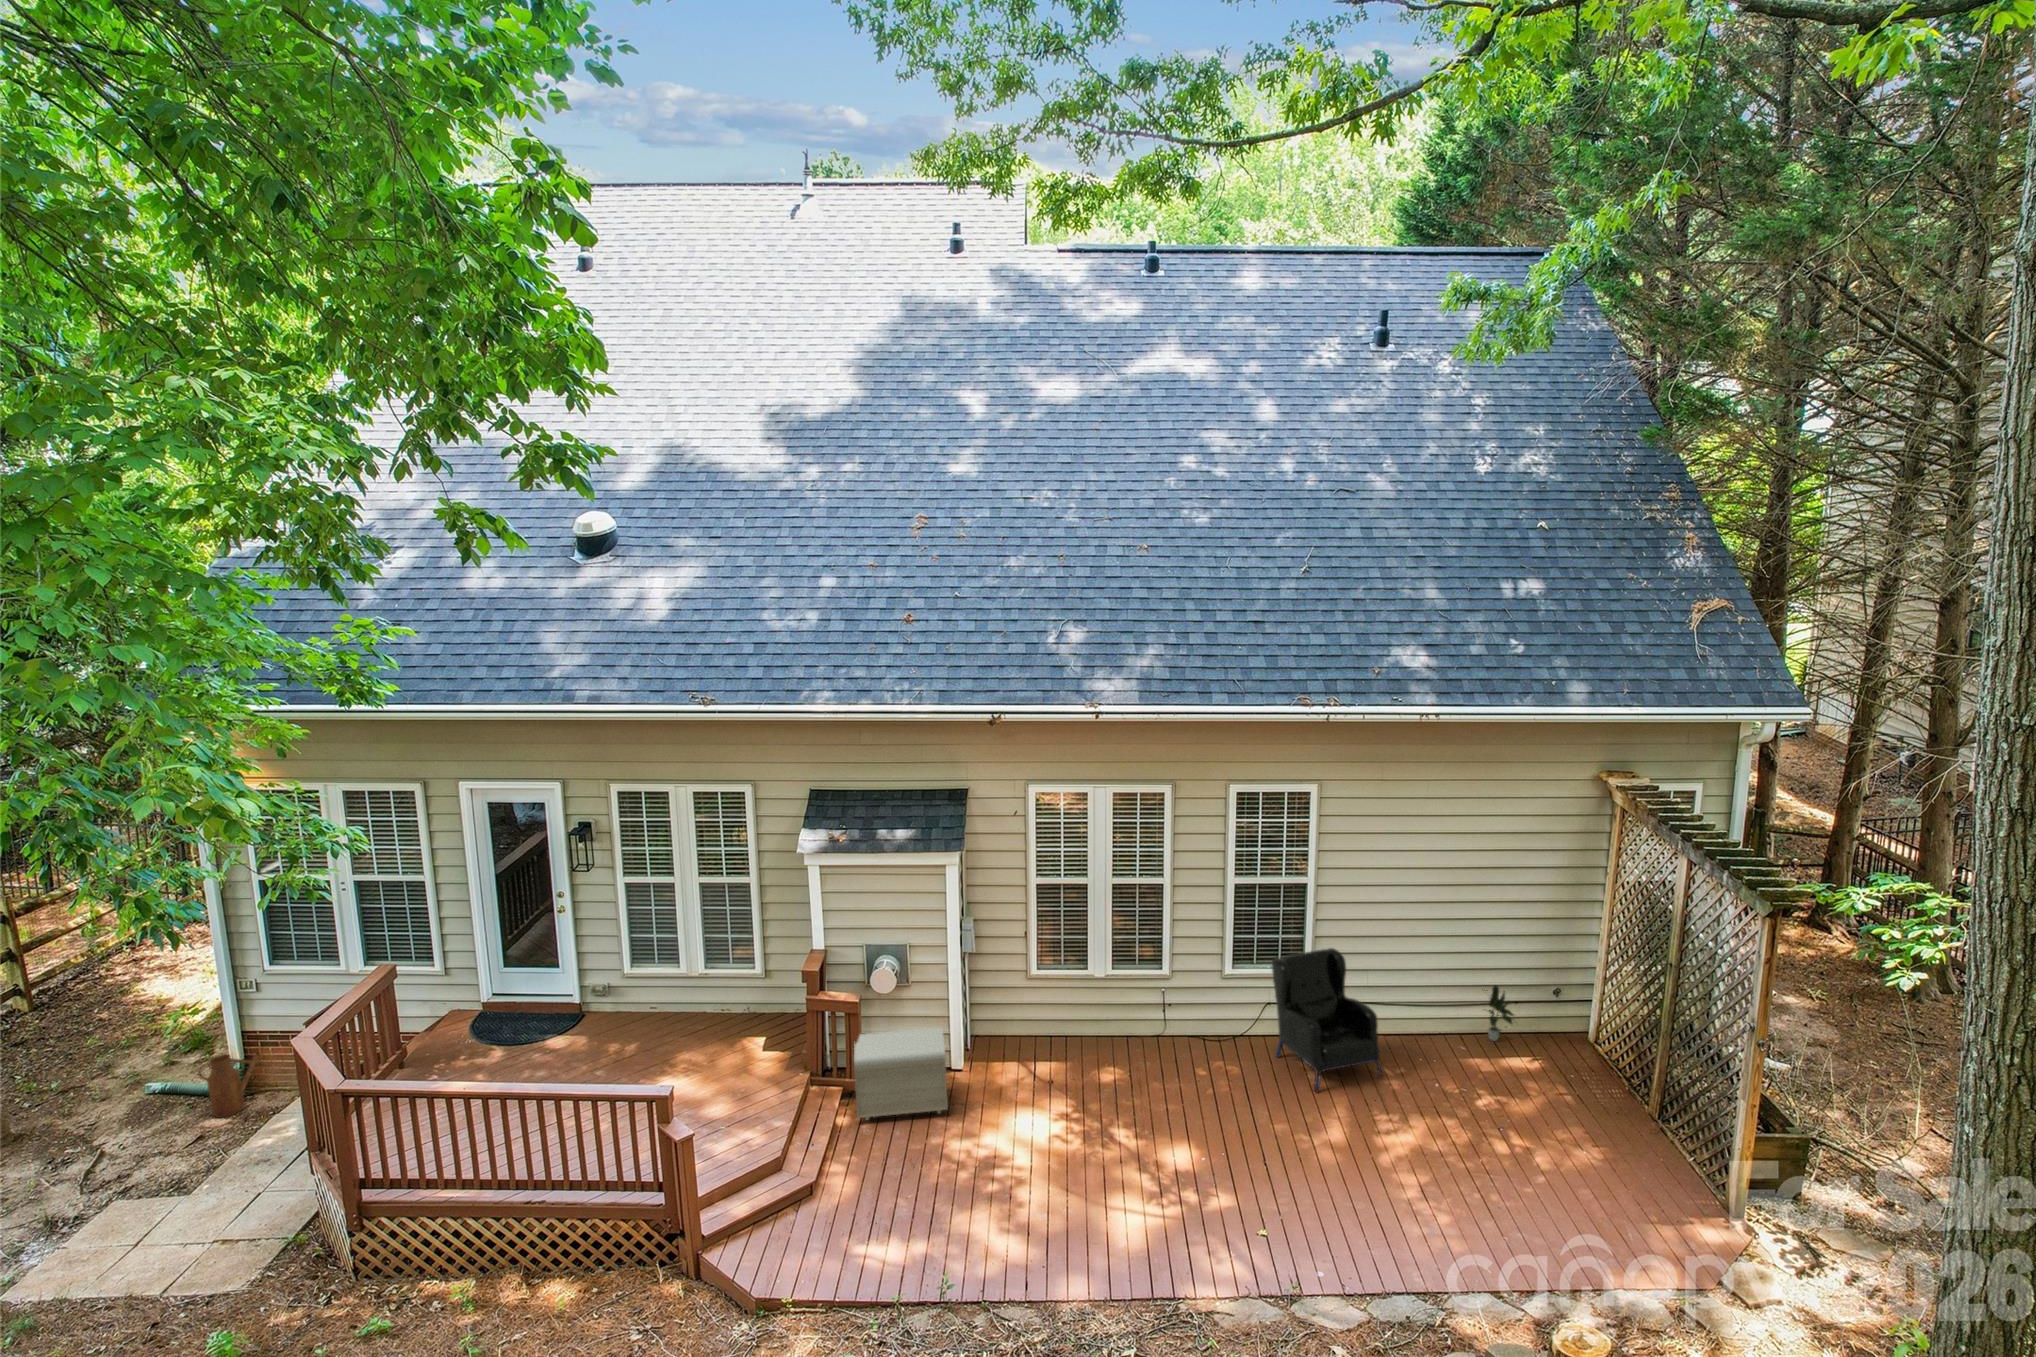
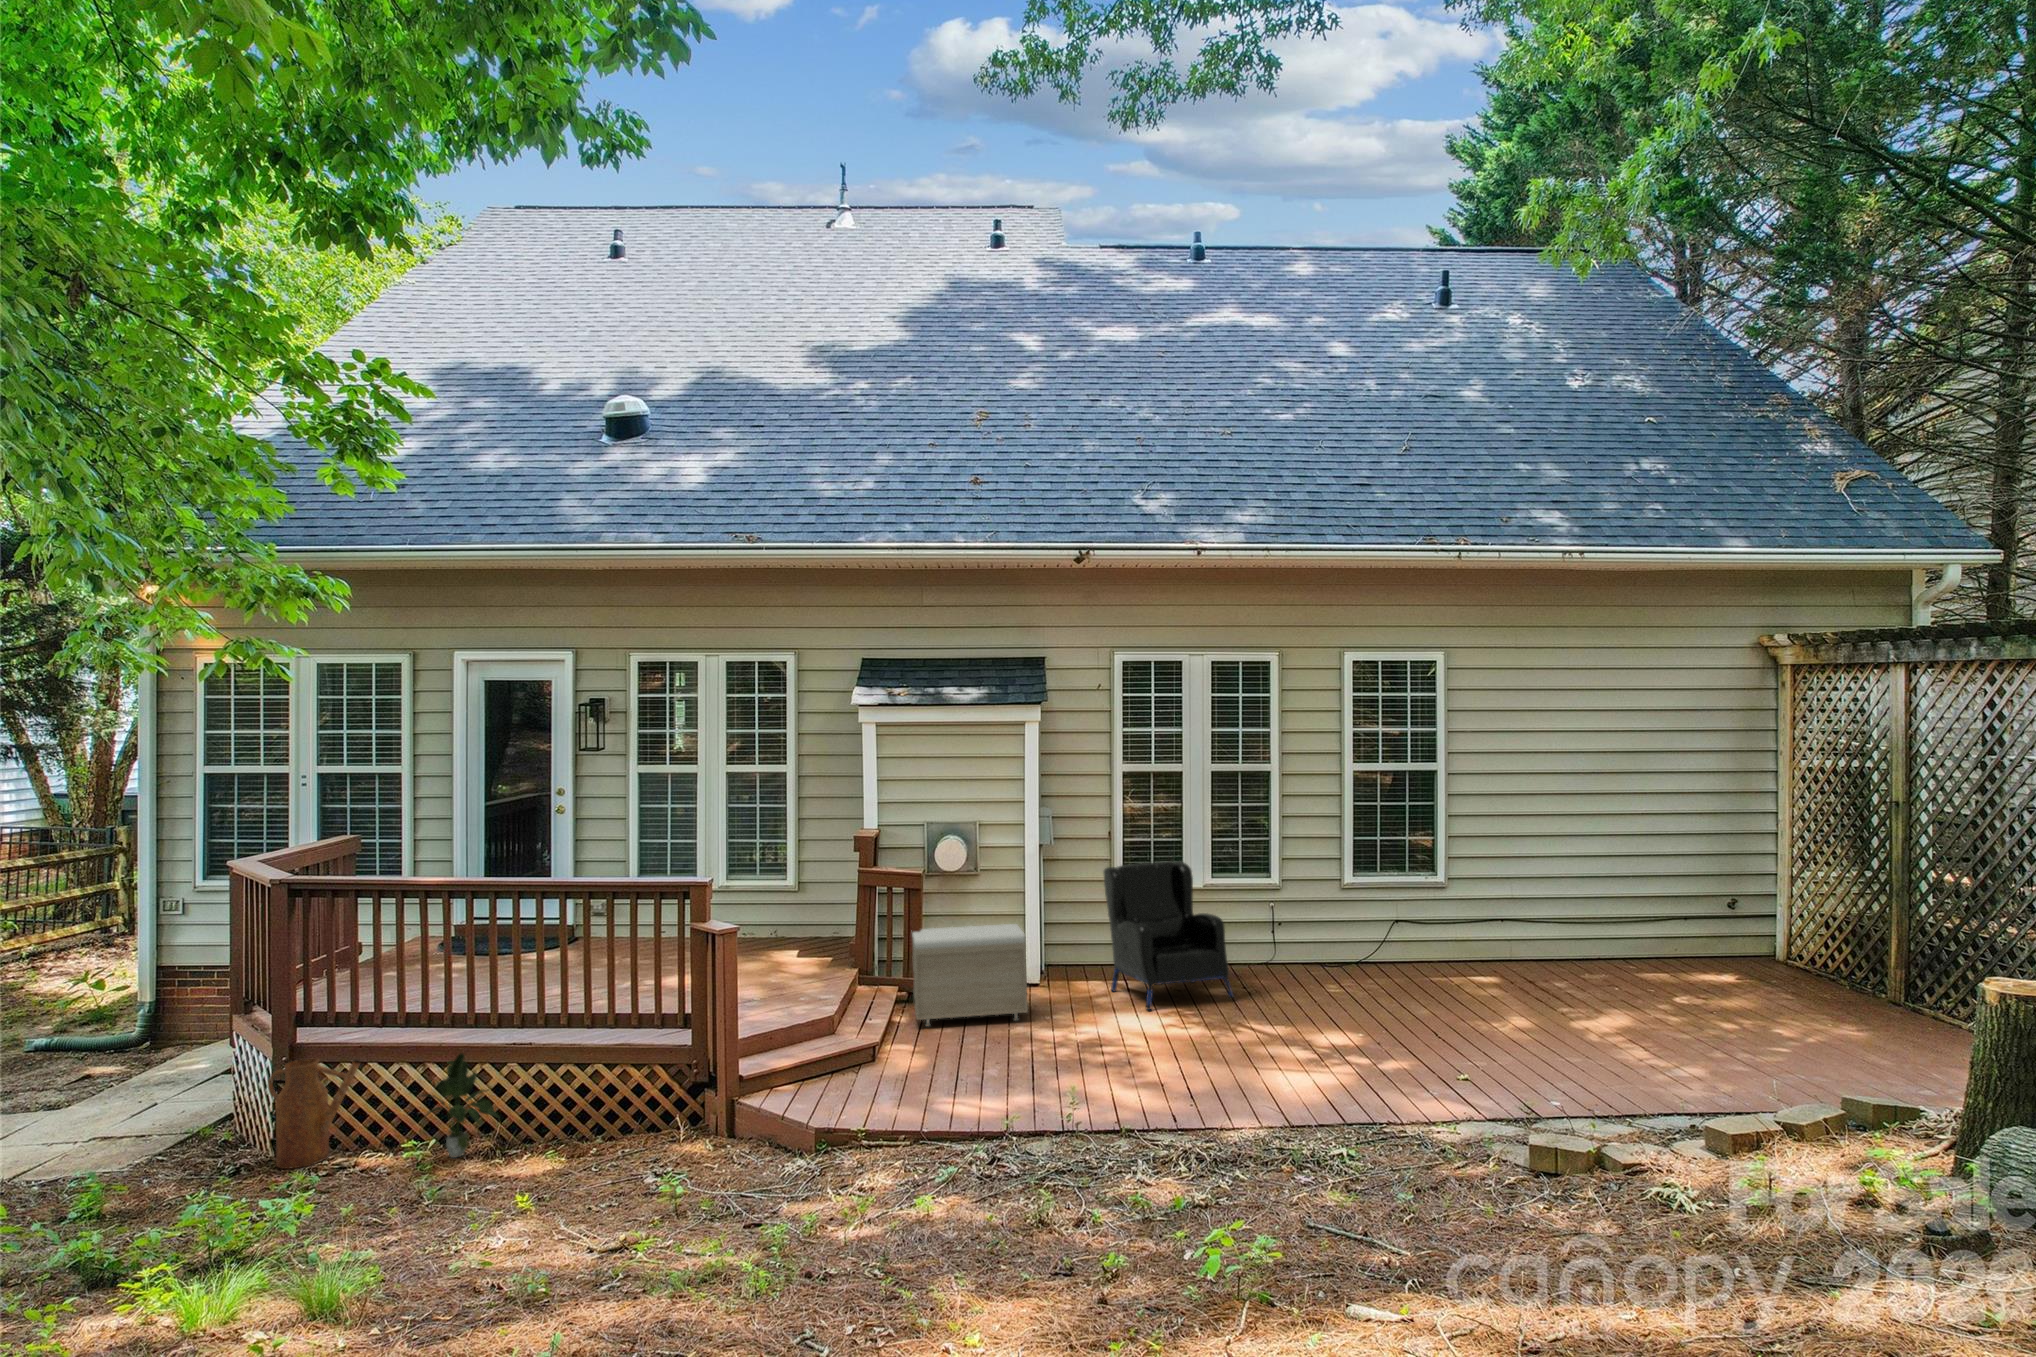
armchair: present [1272,948,1383,1092] -> present [1104,861,1234,1010]
potted plant: present [1482,985,1513,1041] -> present [422,1053,499,1158]
watering can: present [198,1053,260,1118] -> present [268,1059,360,1169]

